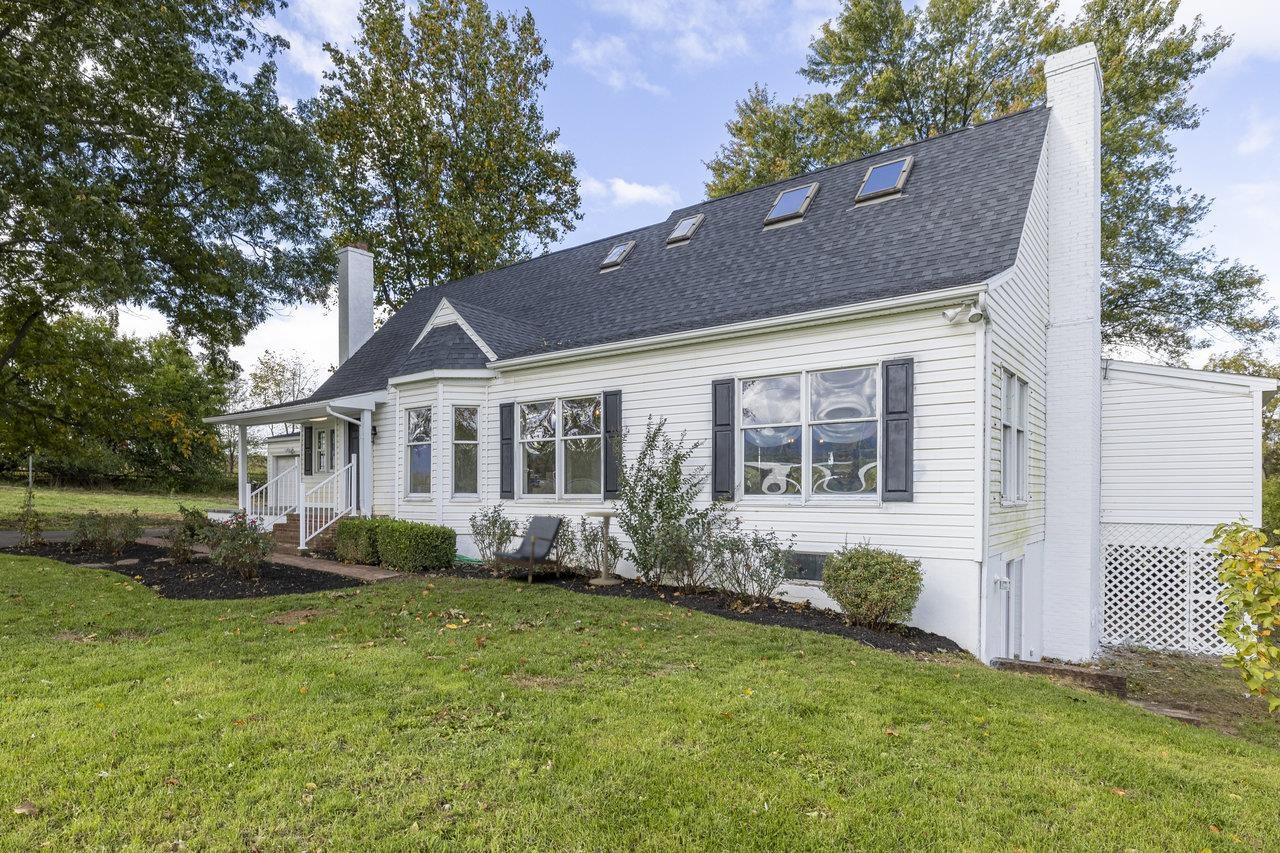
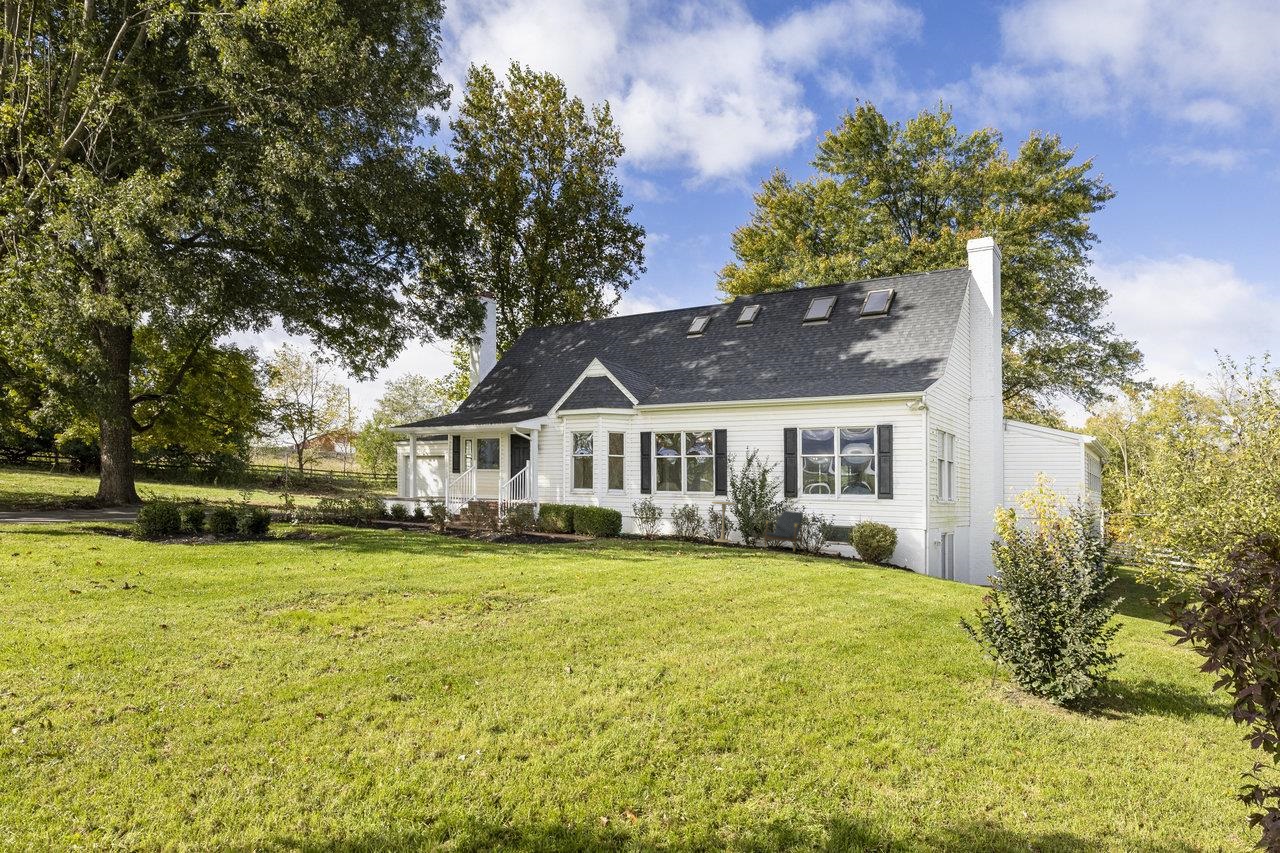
lounge chair: present [492,515,563,583] -> present [765,511,803,551]

